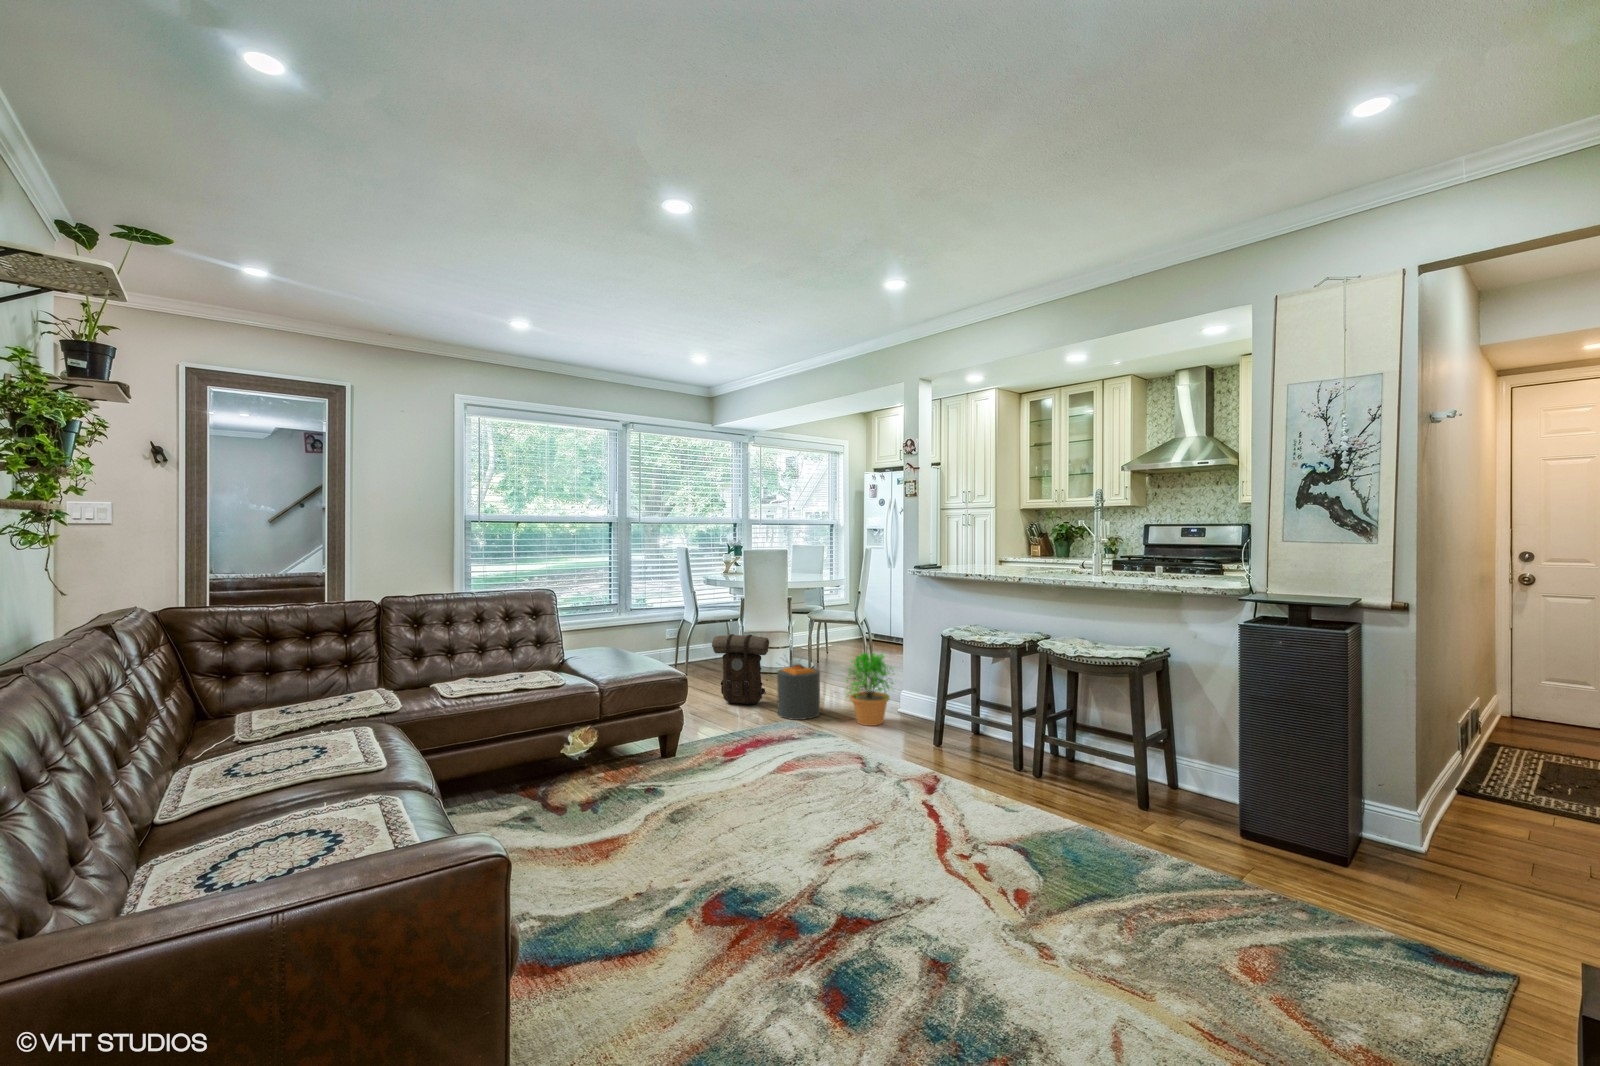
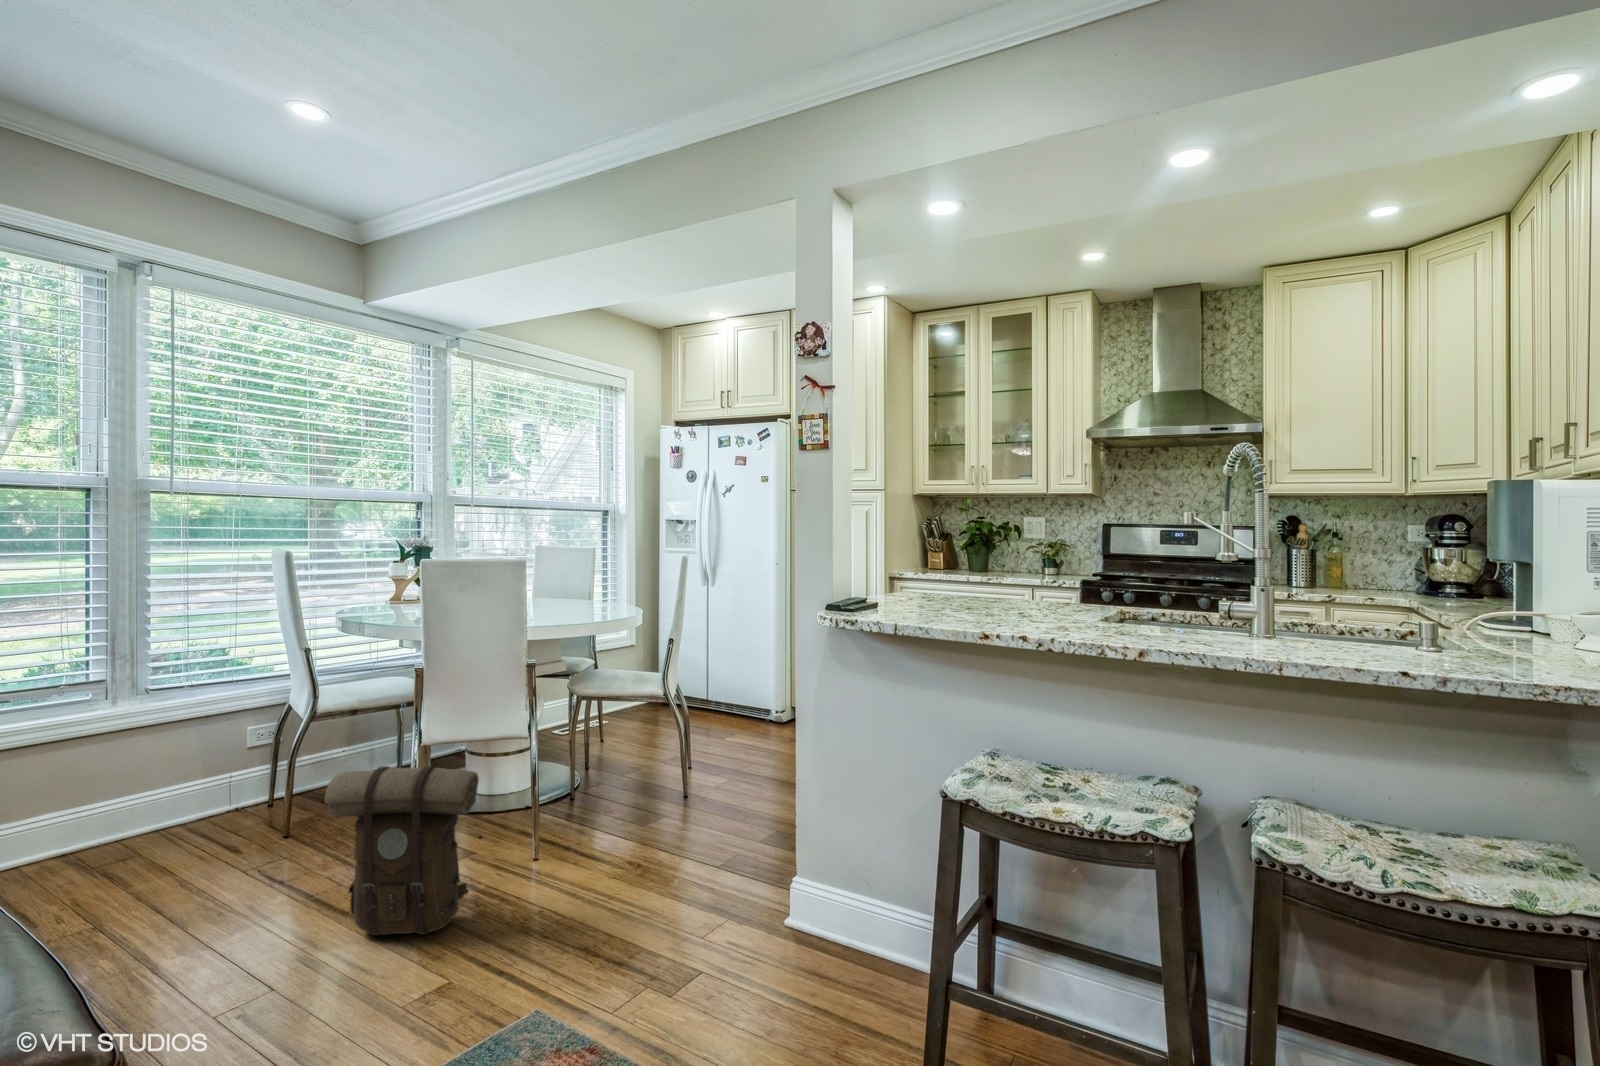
potted plant: present [846,653,893,726] -> none [660,803,798,987]
trash can: present [777,659,820,720] -> none [489,812,605,988]

